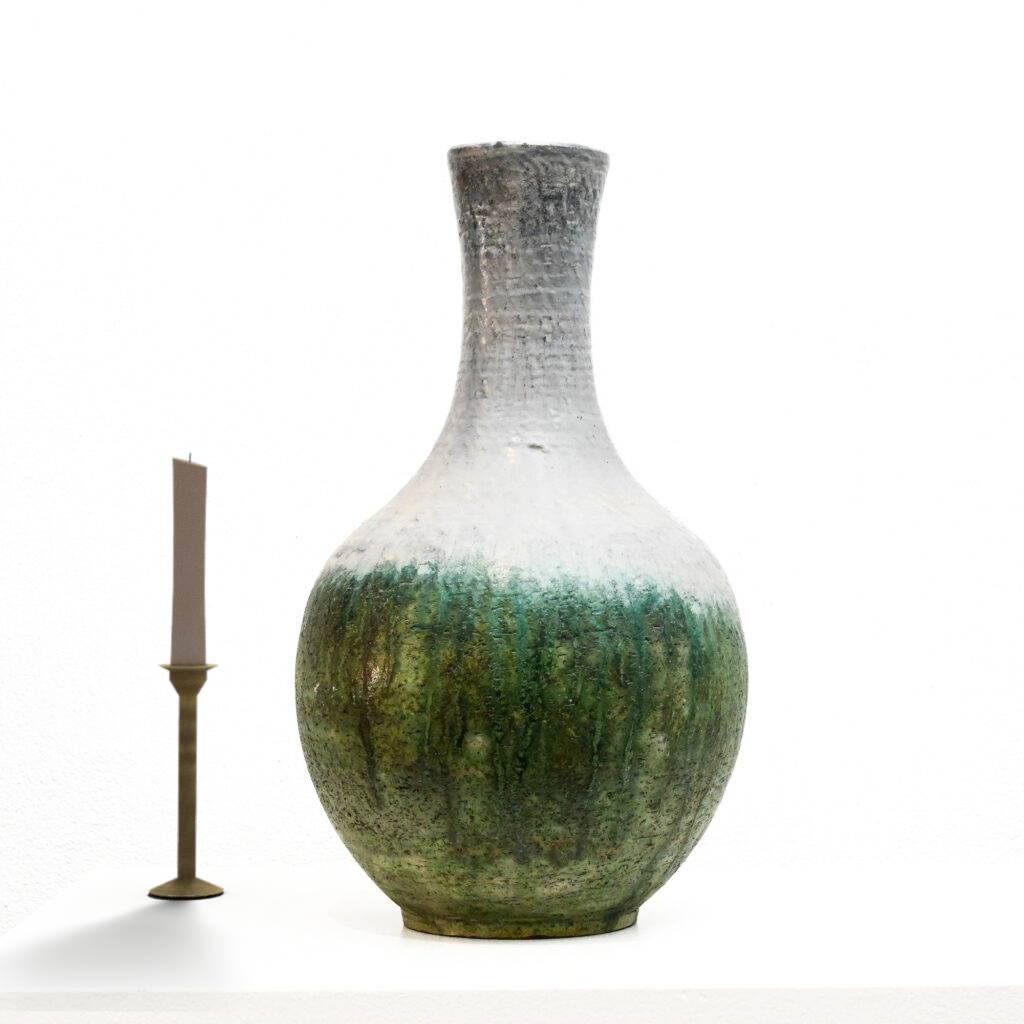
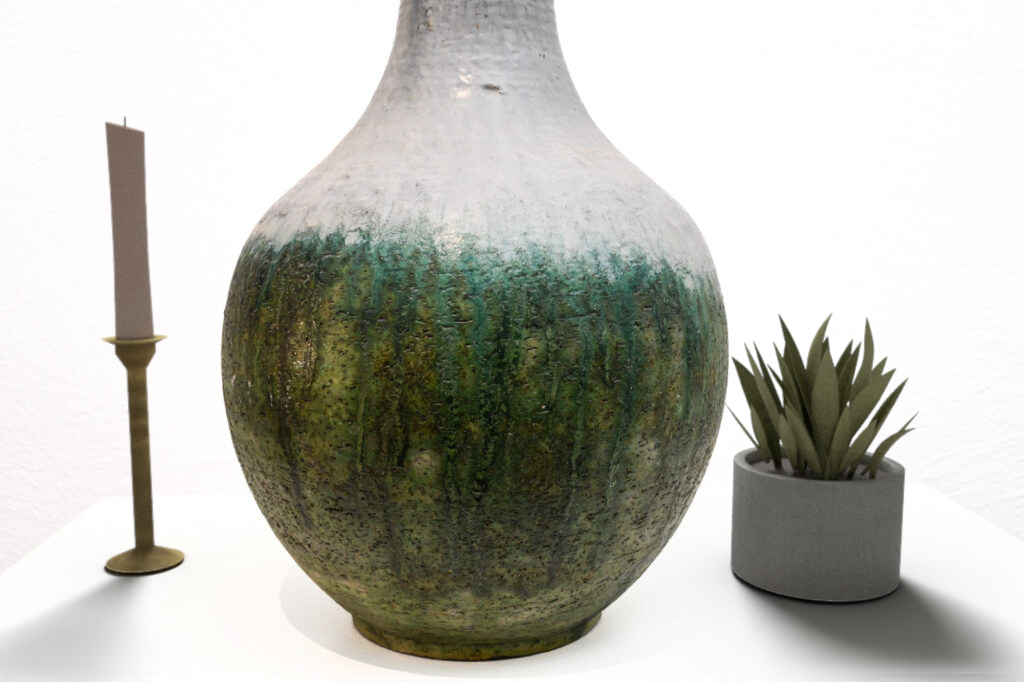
succulent plant: none [762,645,944,919] -> present [728,313,918,602]

